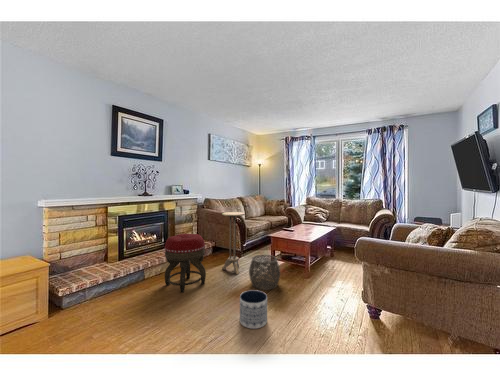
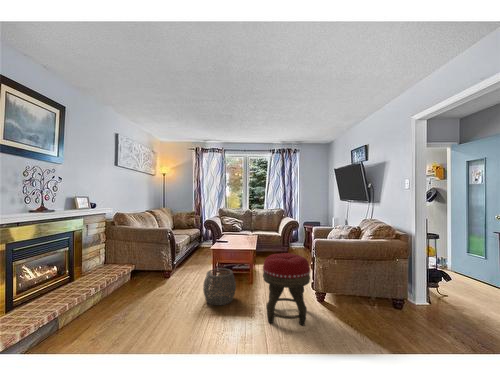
side table: present [222,212,245,274] -> none [158,227,187,297]
footstool: present [165,234,206,293] -> present [263,253,310,326]
planter: present [240,290,267,329] -> none [226,304,254,343]

